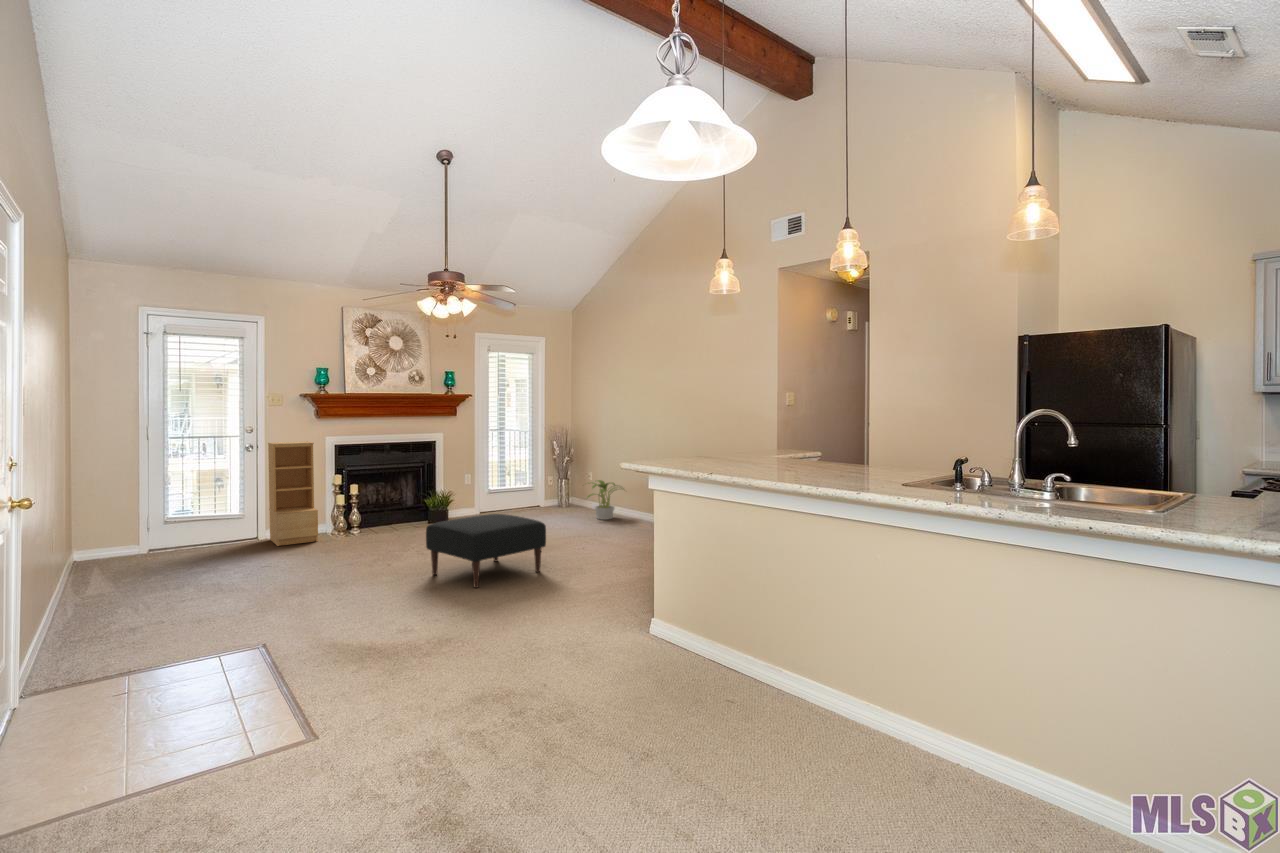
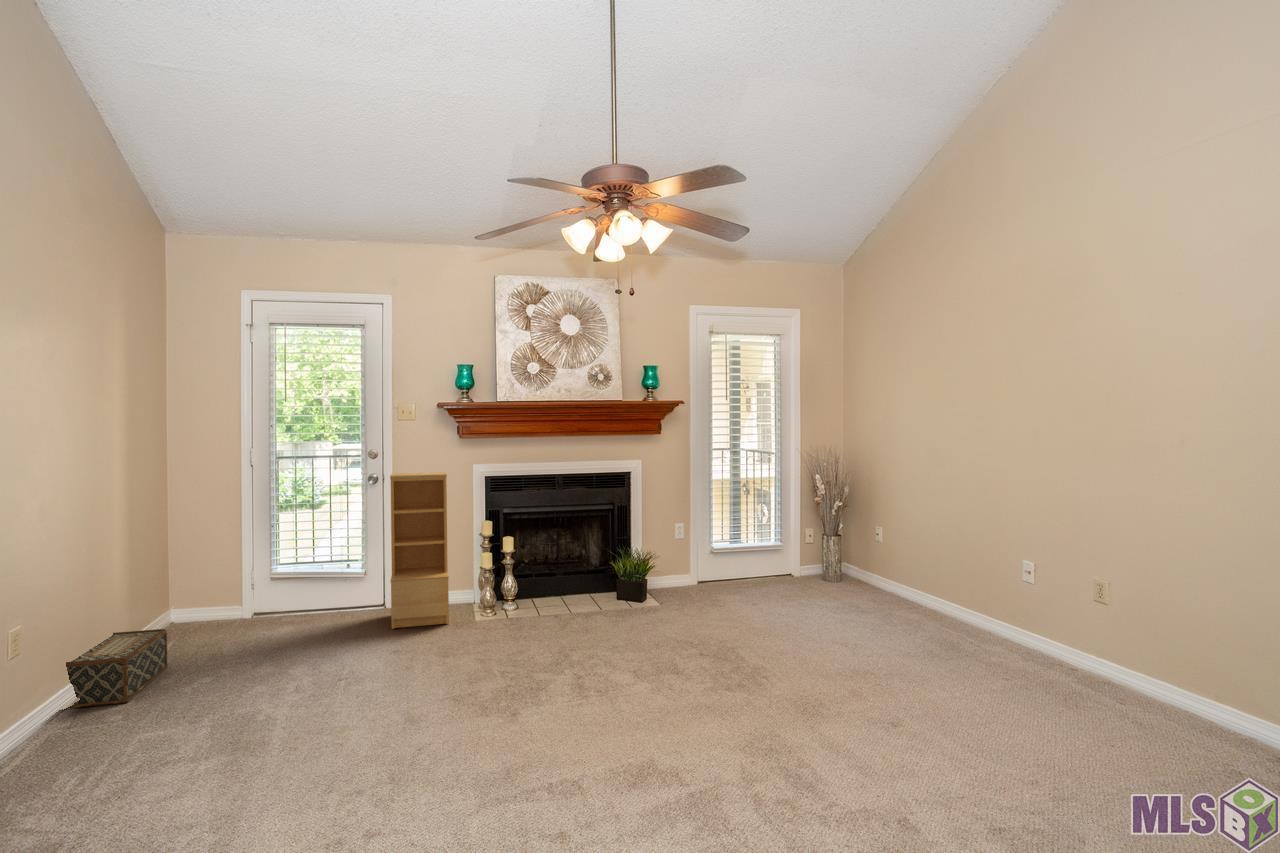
potted plant: present [587,480,624,520] -> none [864,542,948,614]
ottoman: present [426,514,546,588] -> none [557,616,788,795]
woven basket: none [69,548,126,596] -> present [66,629,168,708]

